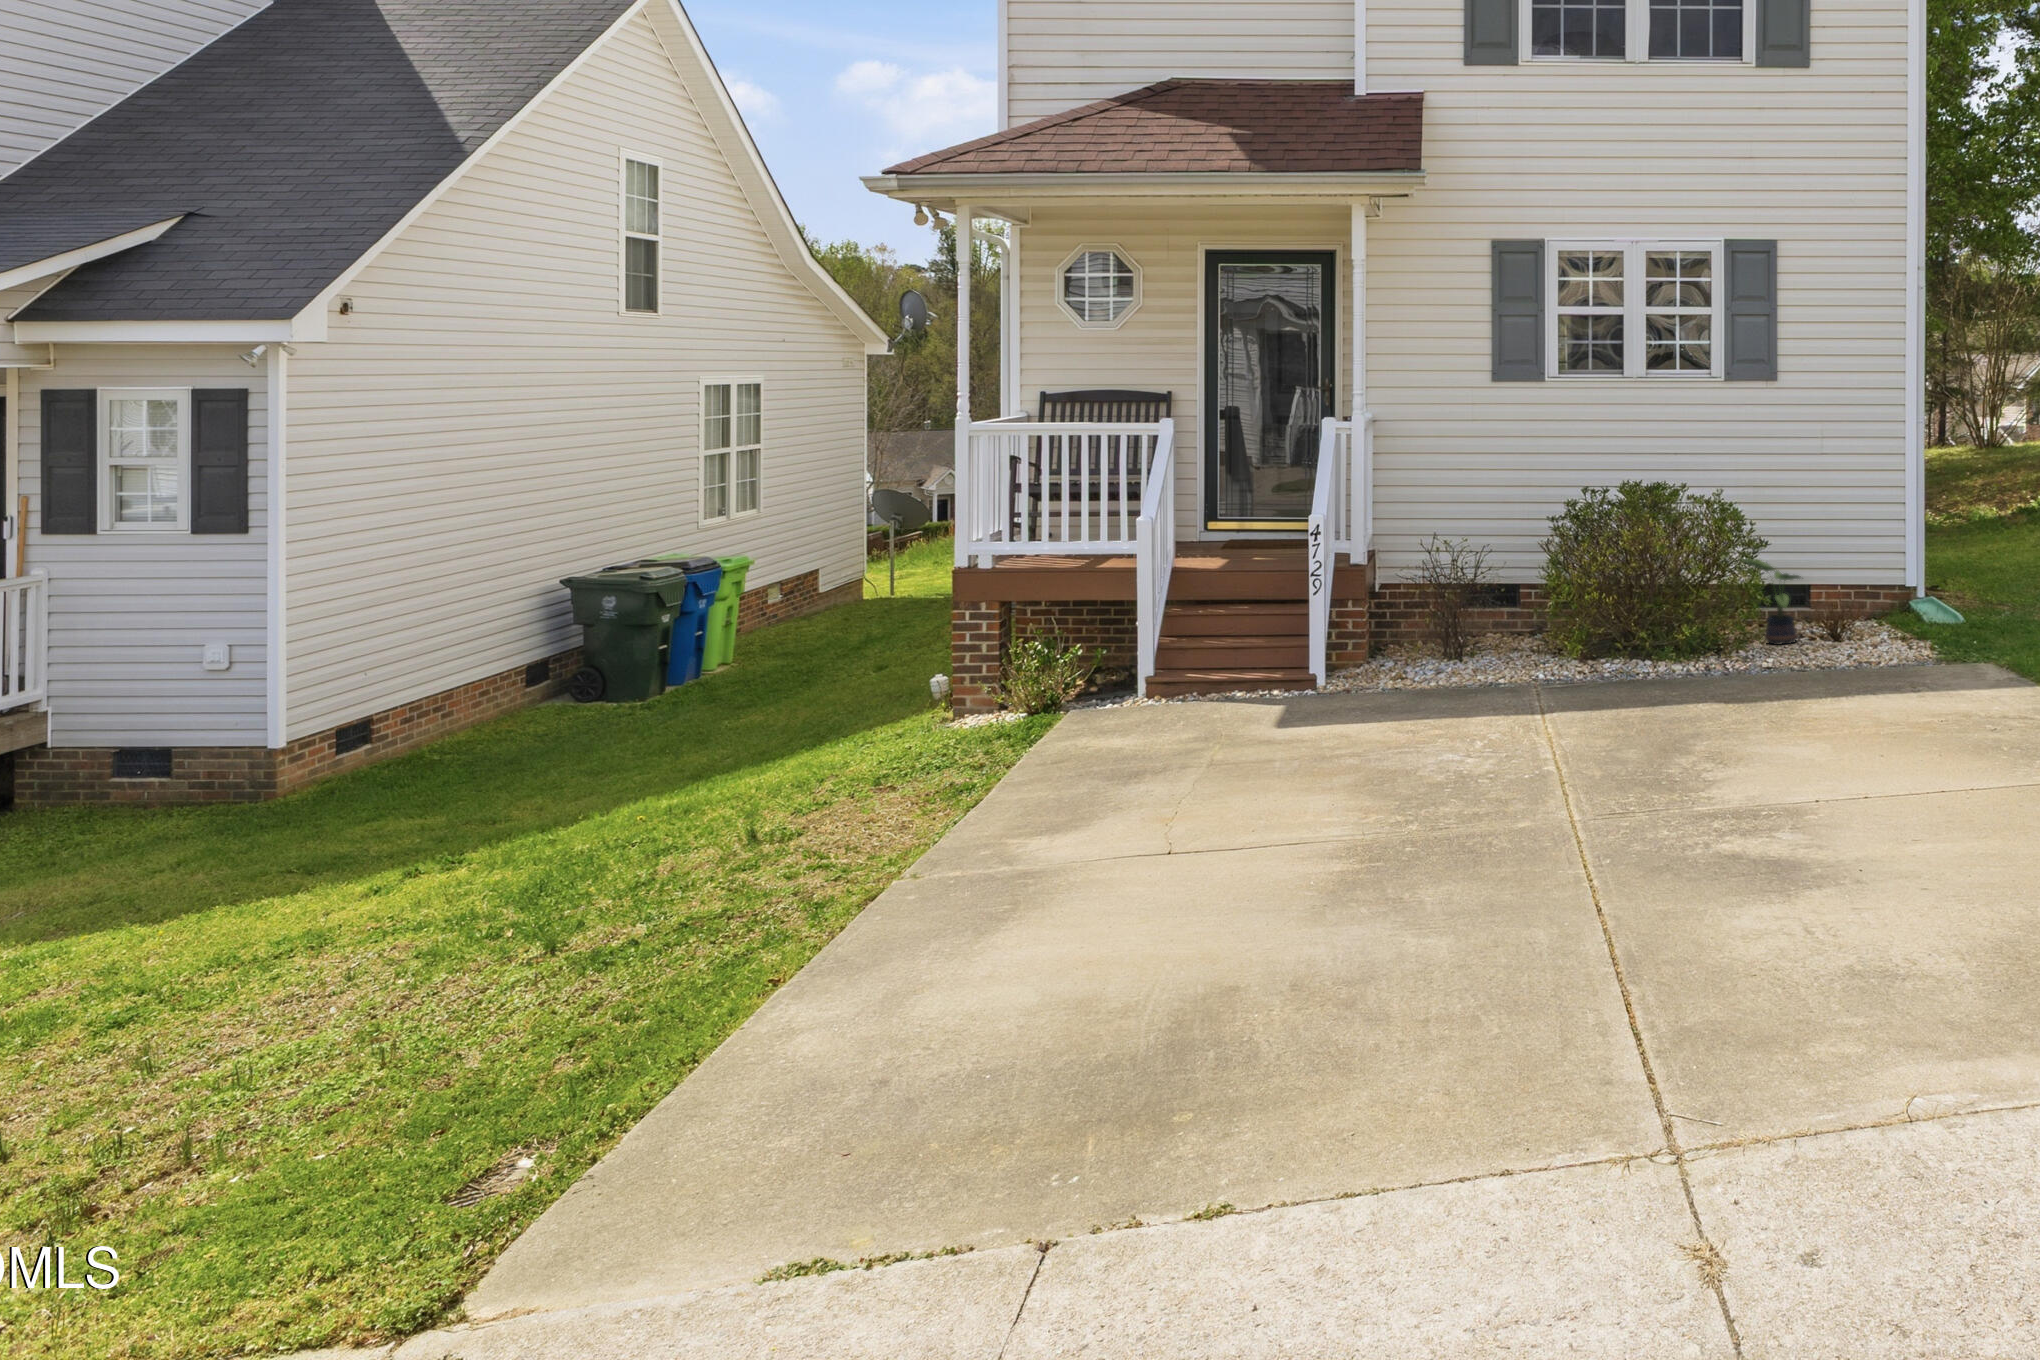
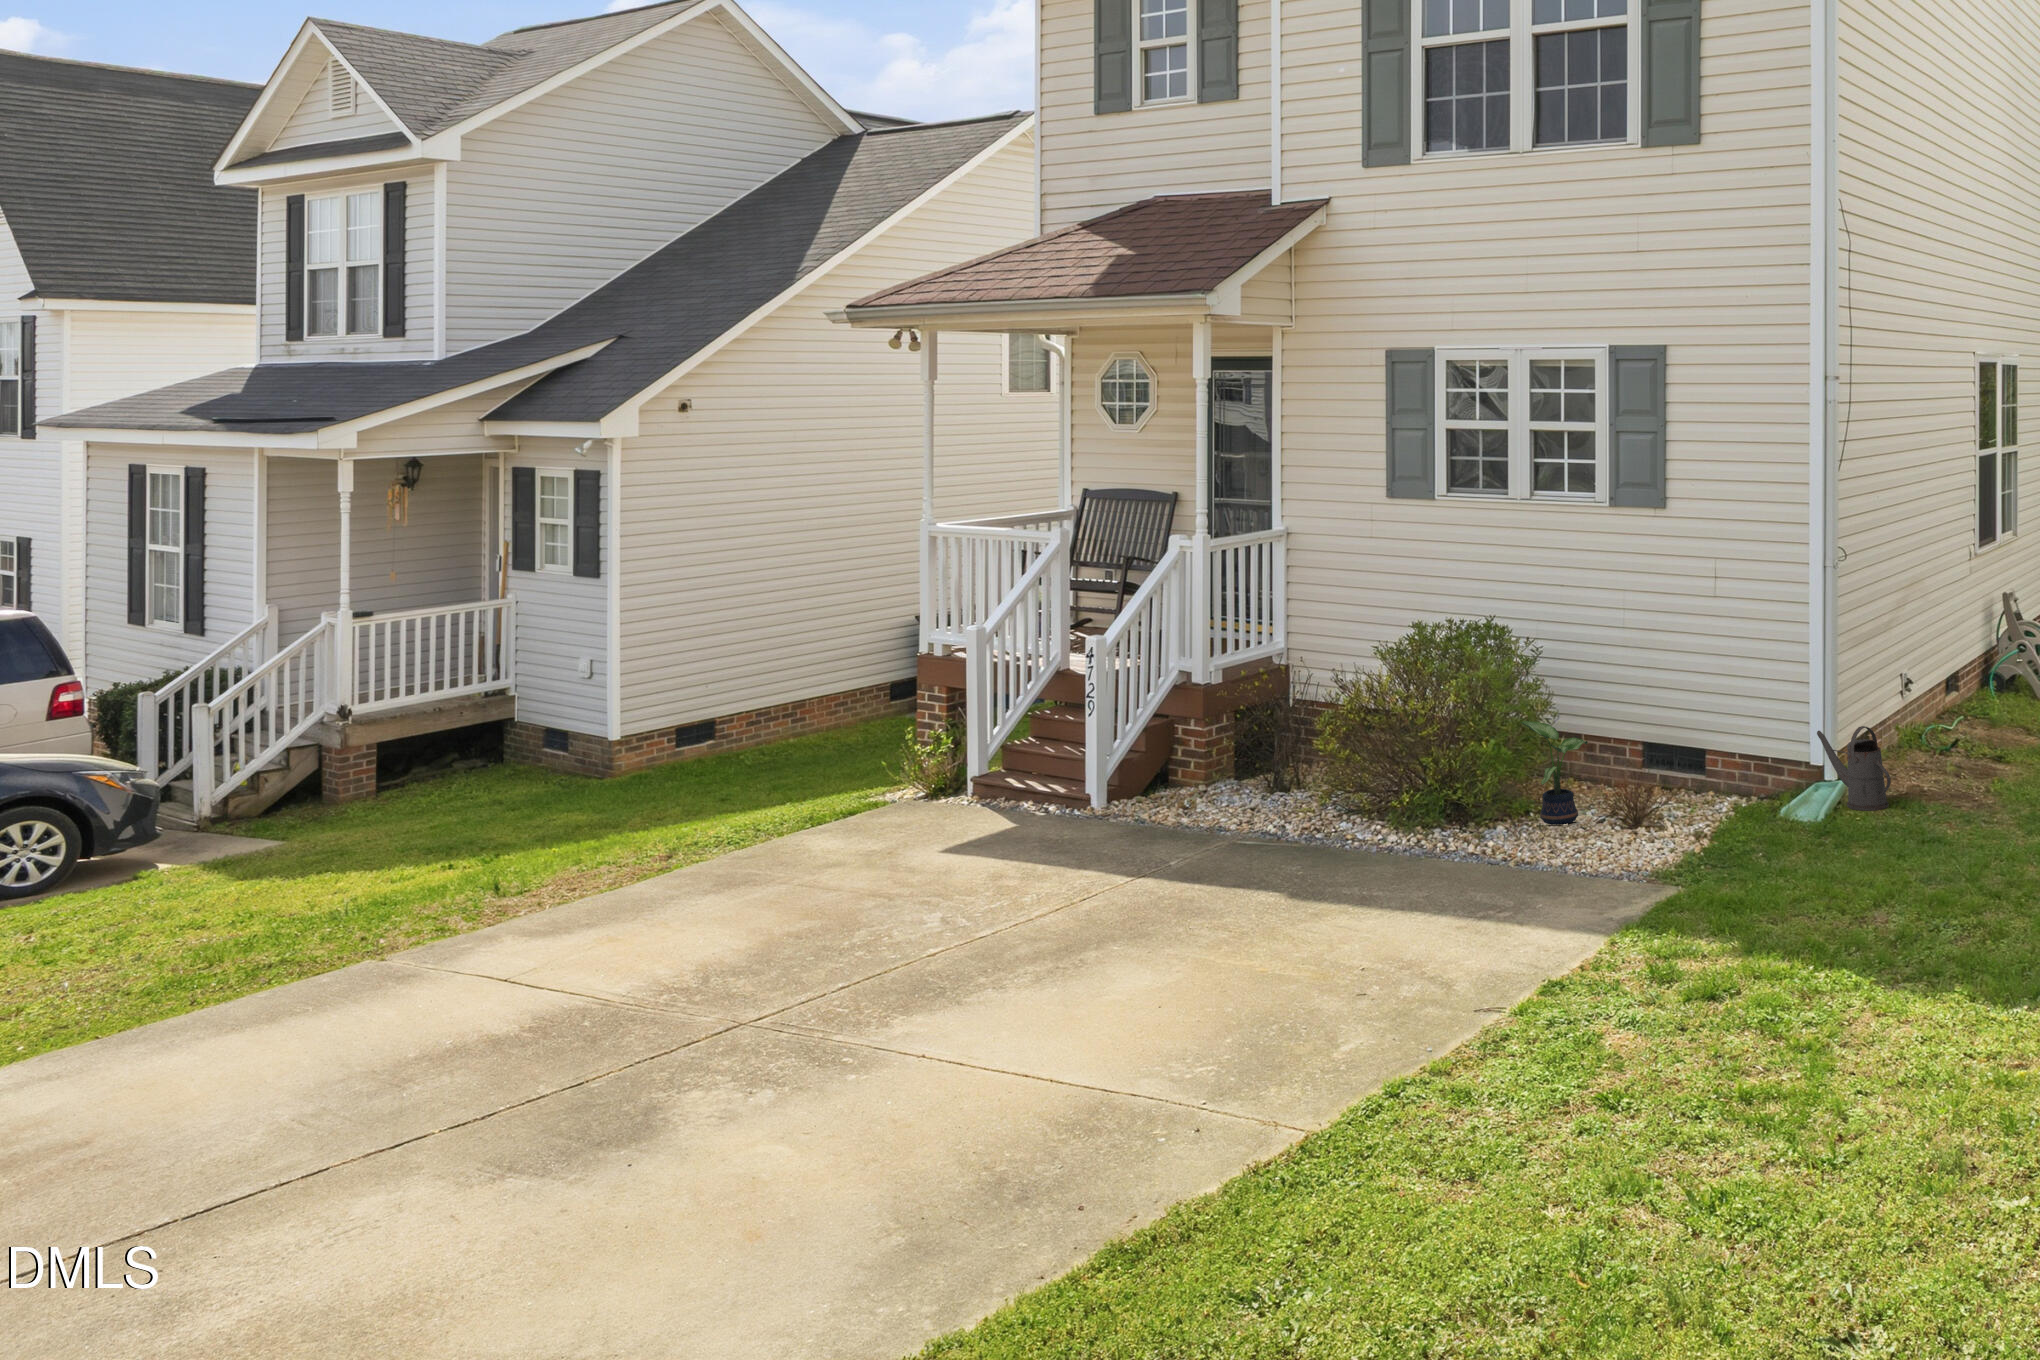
watering can: none [1916,544,1998,610] -> present [1817,726,1891,811]

